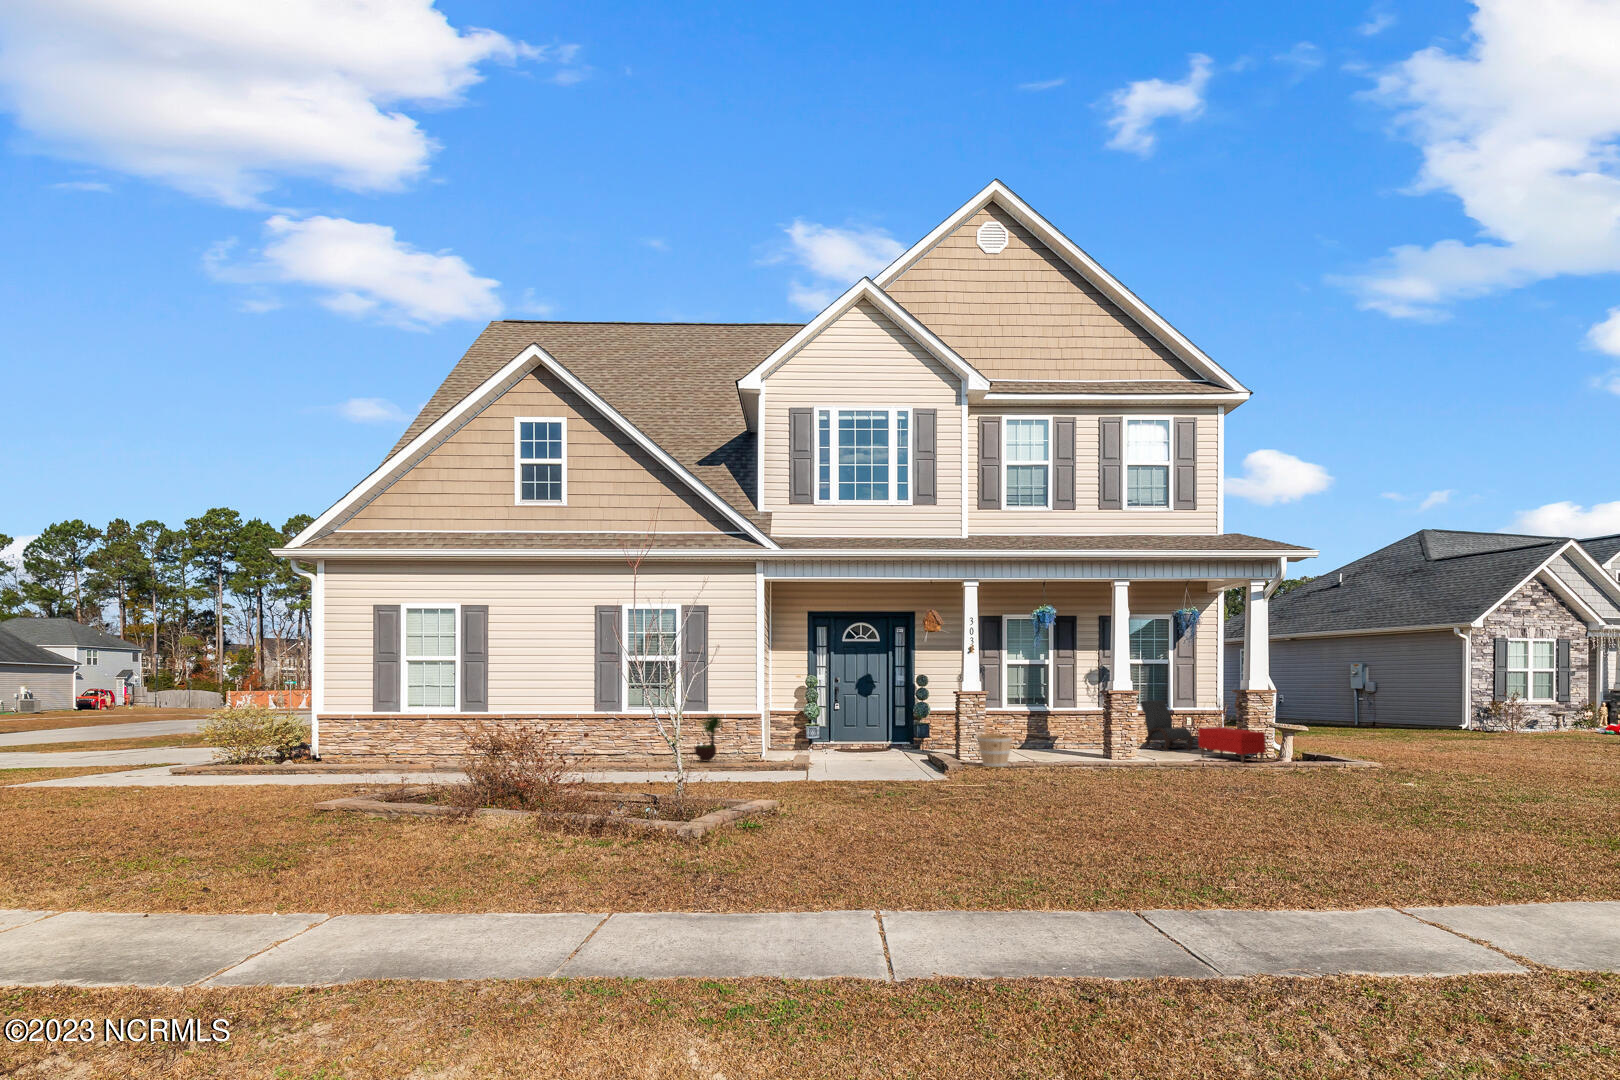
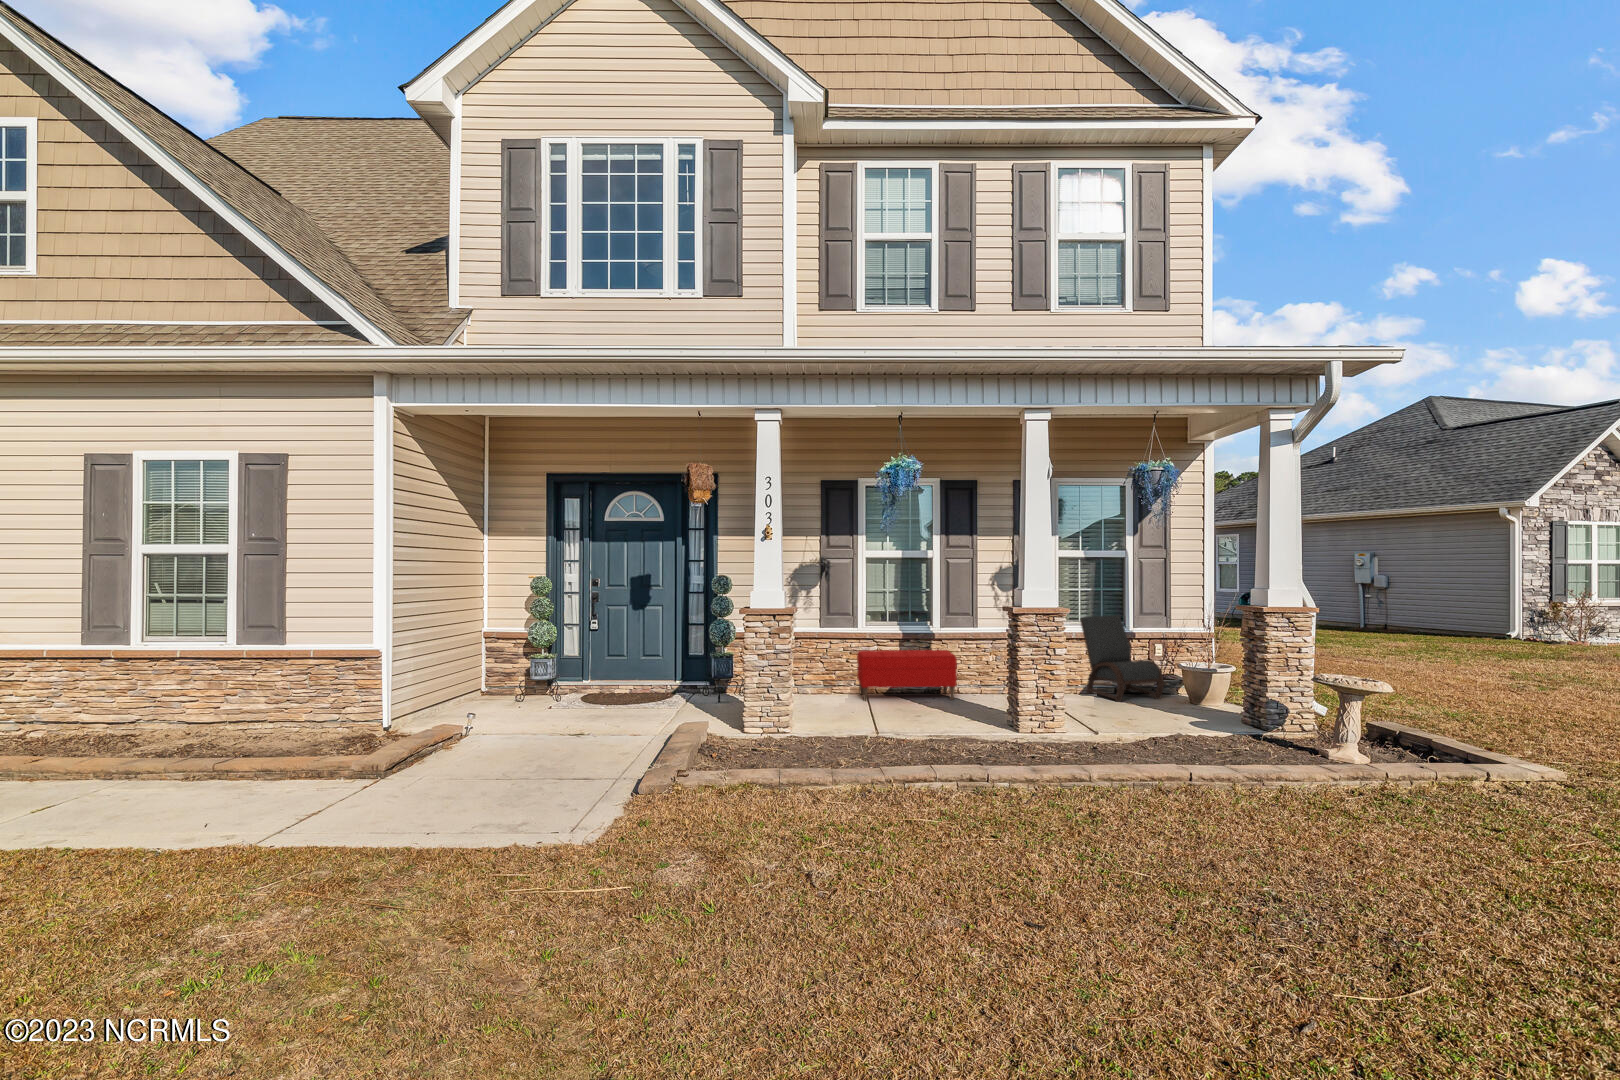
potted tree: present [695,715,722,761] -> none [271,644,329,733]
bench: present [1198,727,1266,763] -> present [857,650,957,701]
wooden bucket: present [977,734,1012,767] -> none [765,687,831,753]

